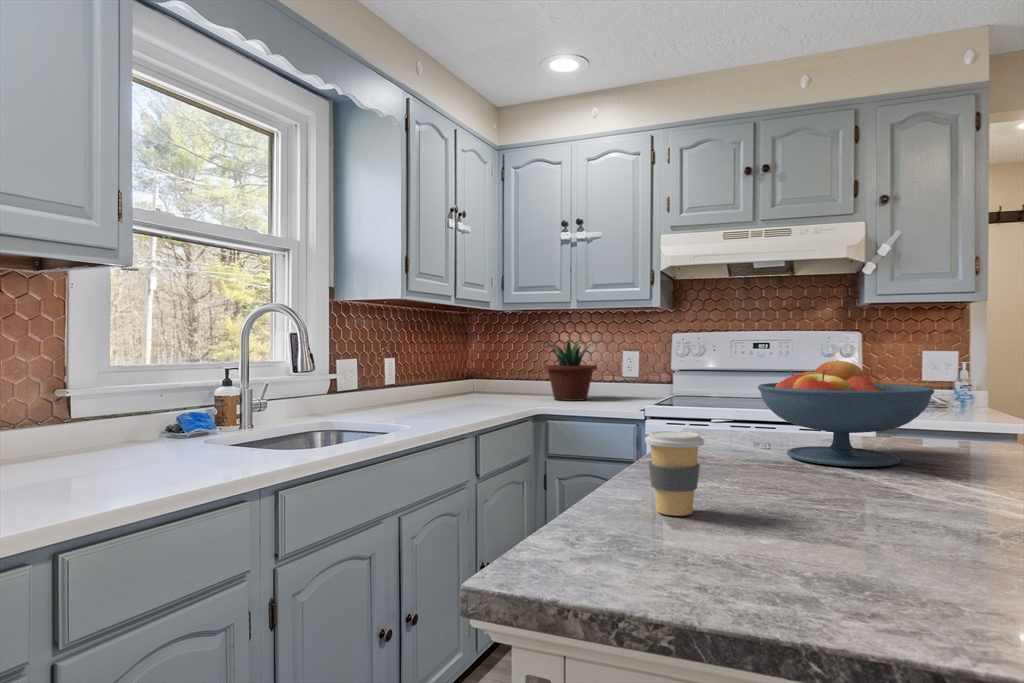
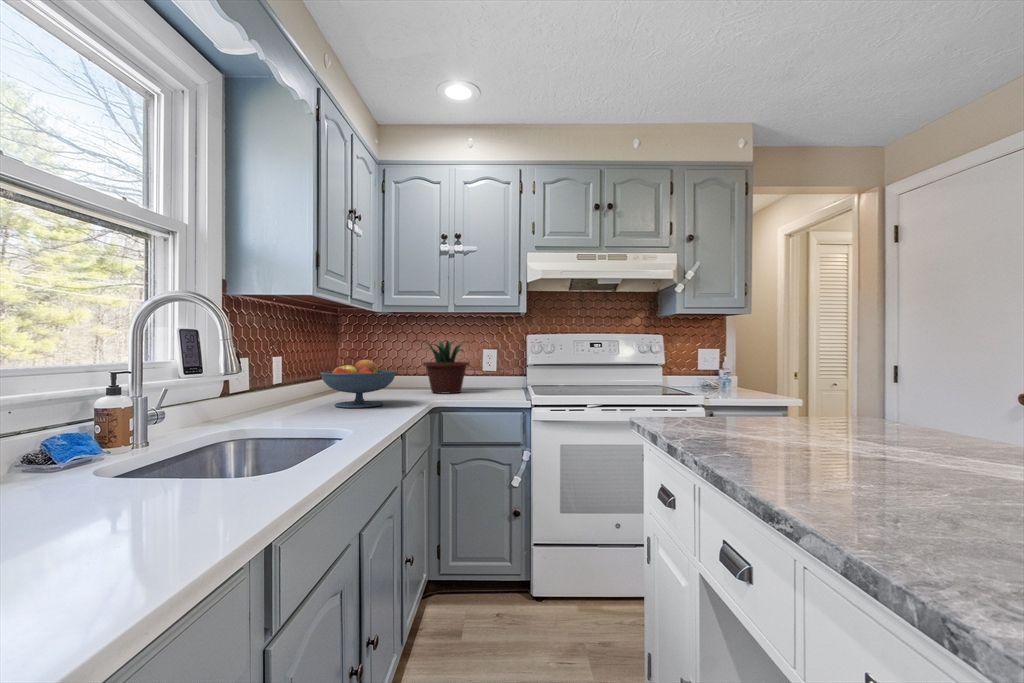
fruit bowl: present [758,360,934,467] -> present [320,360,396,408]
coffee cup: present [645,431,704,516] -> none [868,429,950,524]

